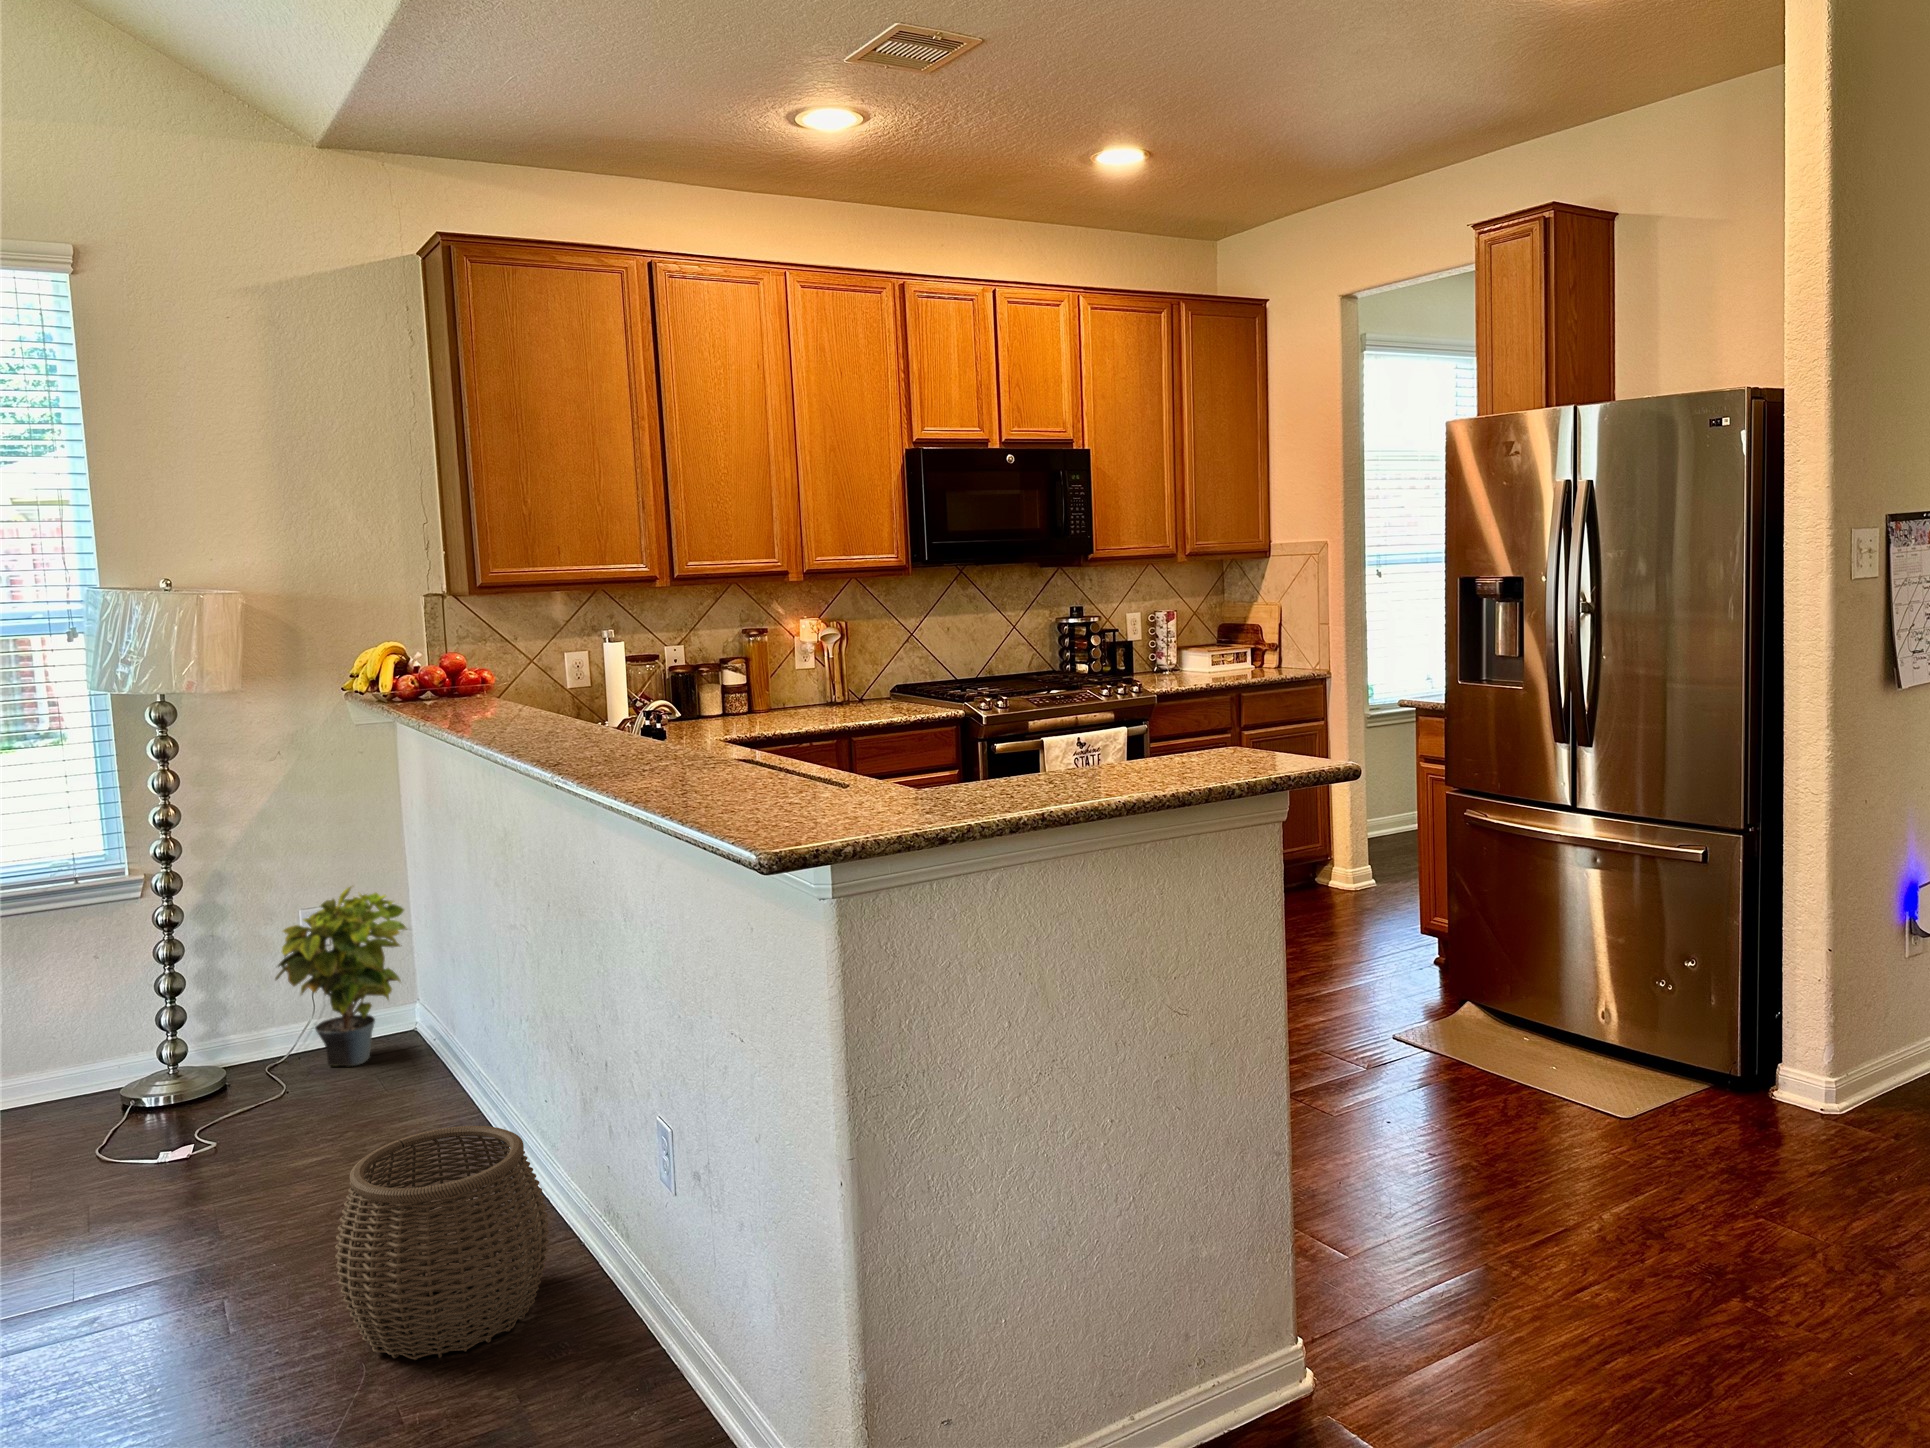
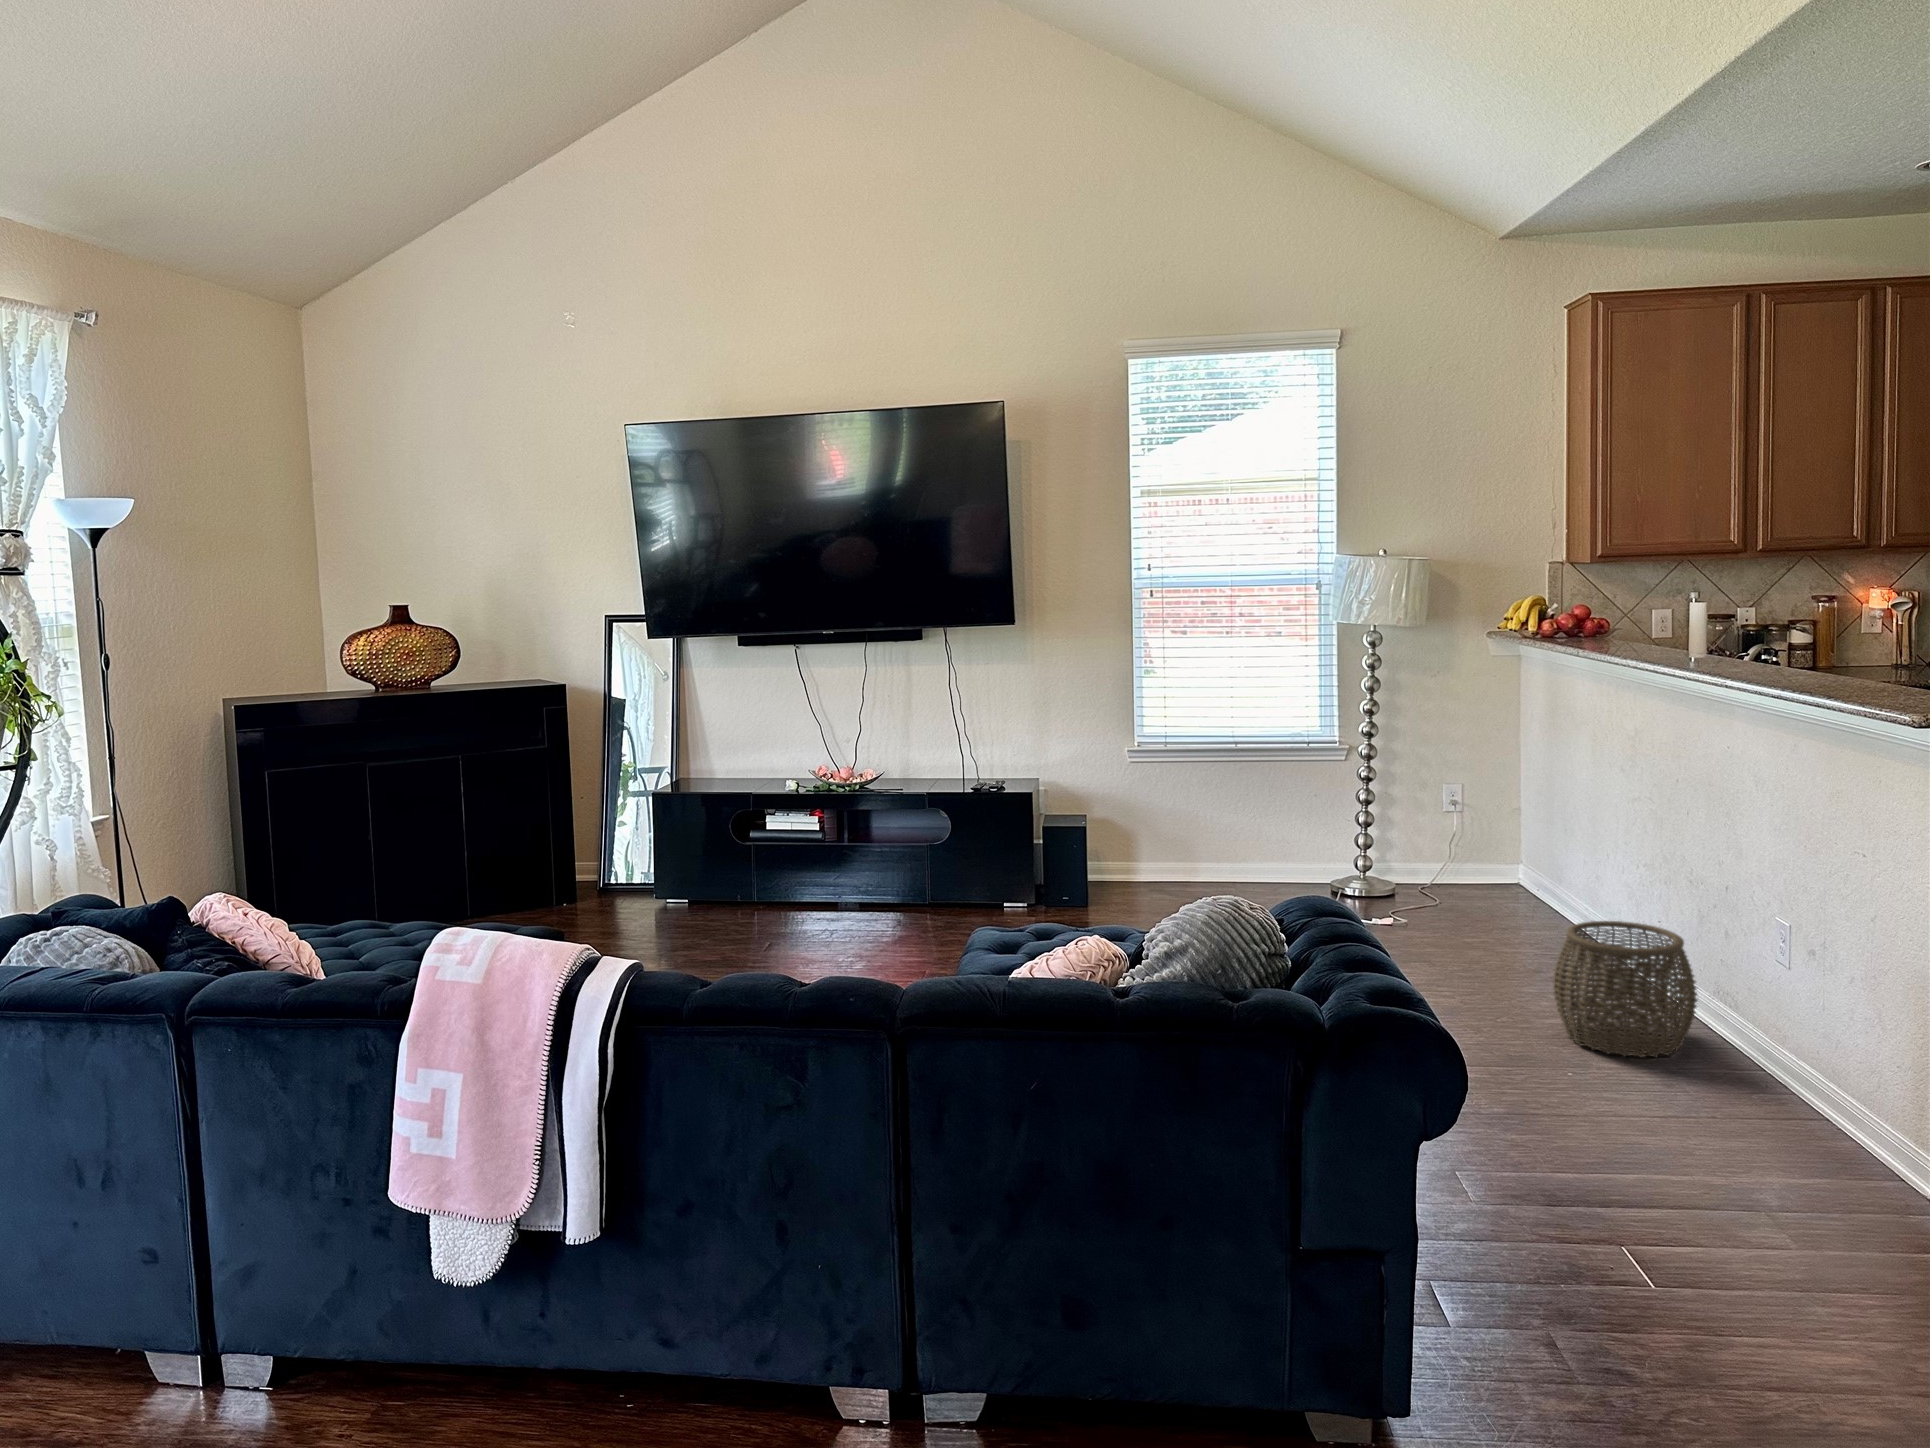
potted plant: present [275,887,406,1066] -> none [1435,768,1529,895]

